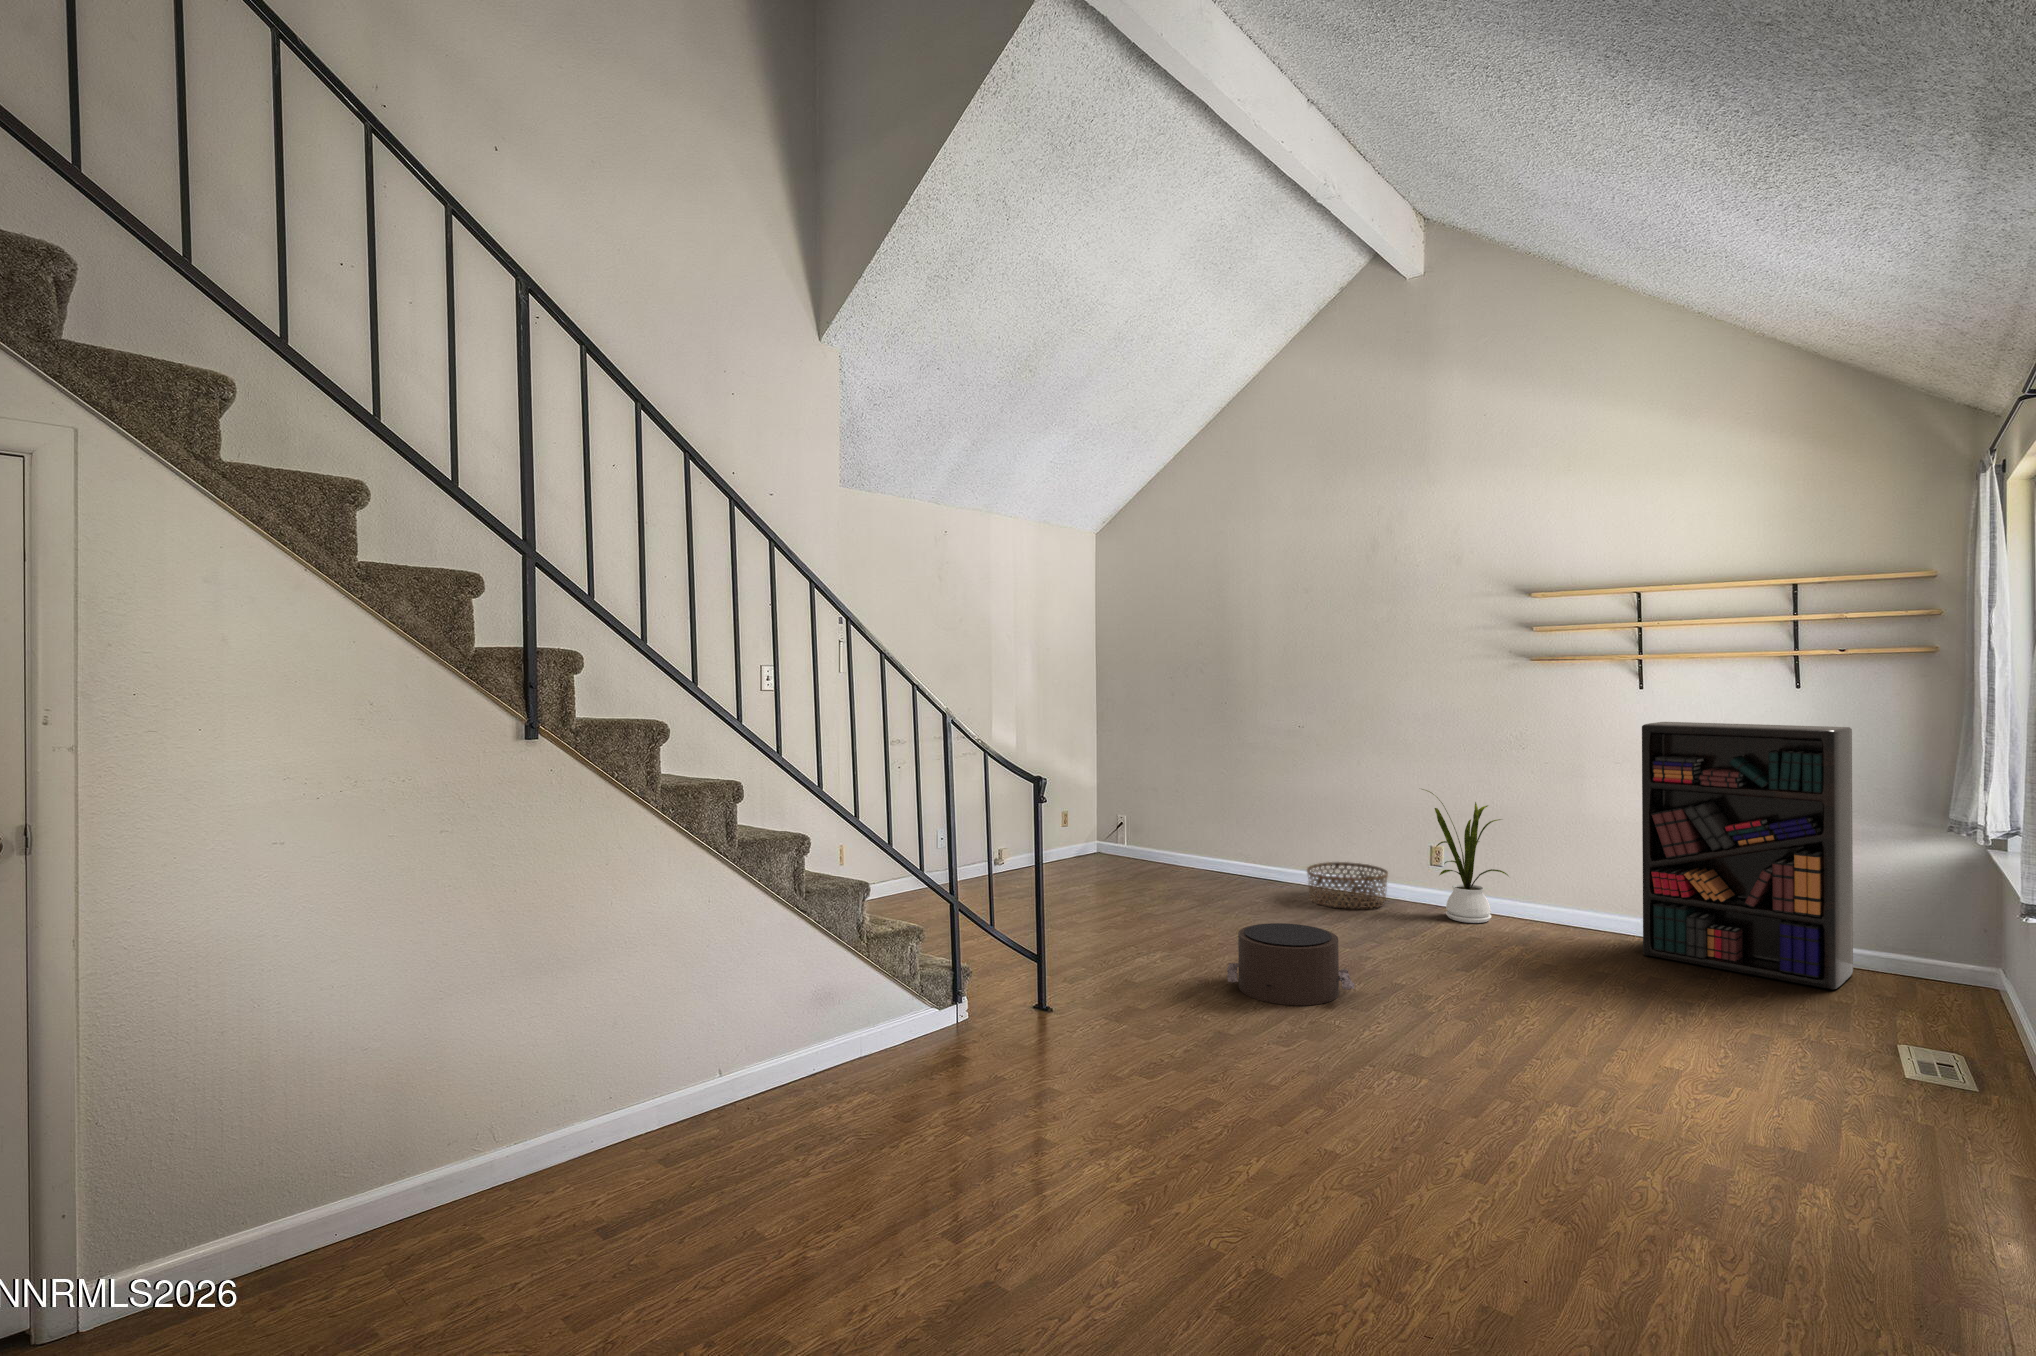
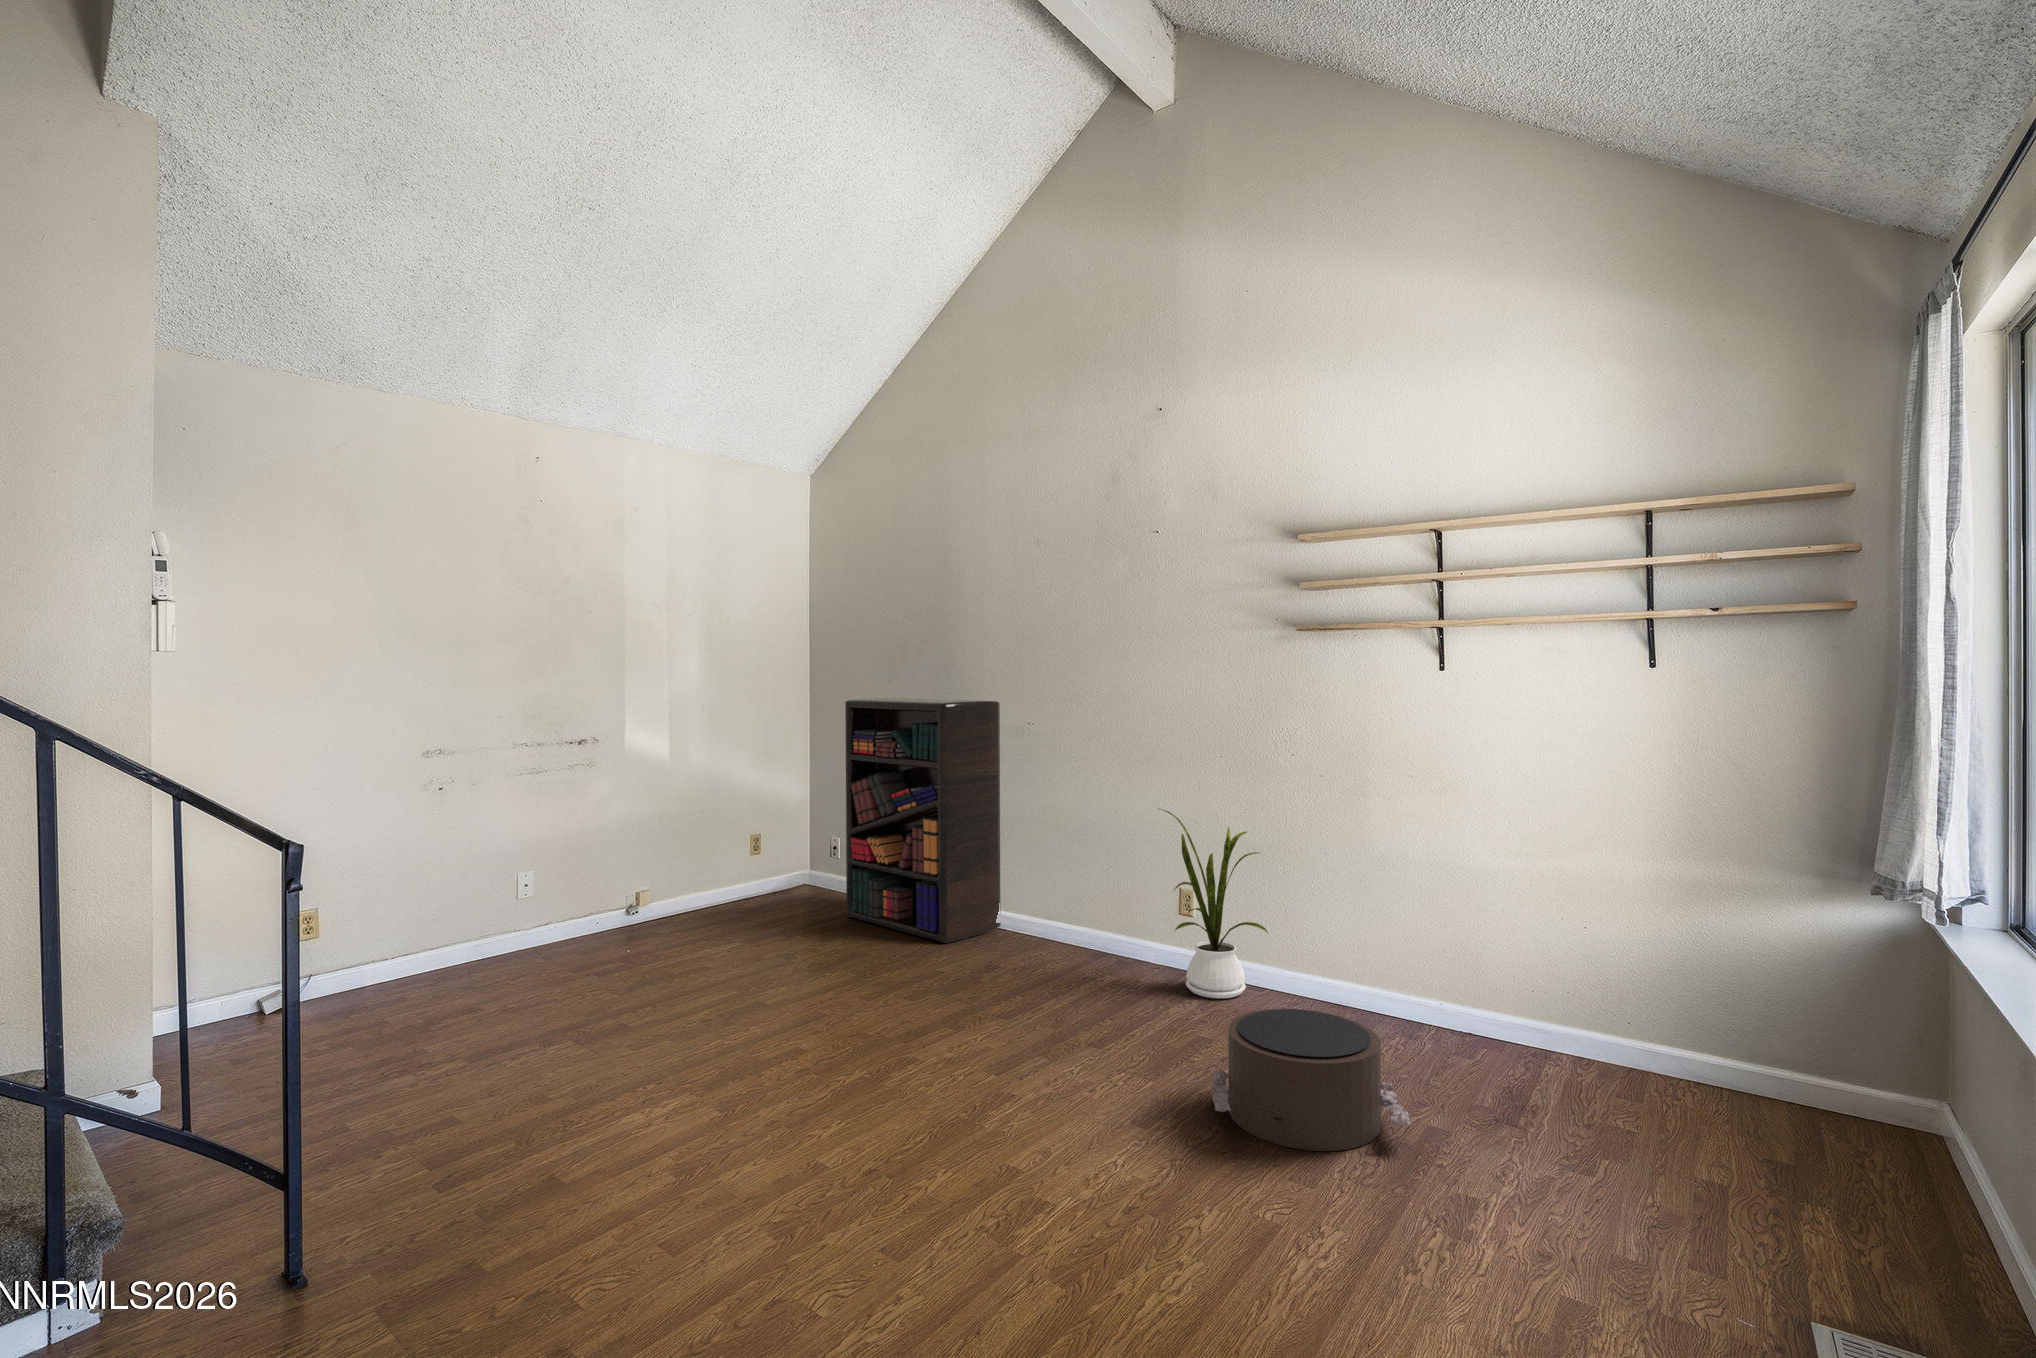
bookshelf: present [1642,722,1853,990] -> present [845,698,1001,943]
basket: present [1307,862,1388,909] -> none [1017,904,1122,974]
pouf: present [1227,923,1355,1005] -> present [1211,1009,1411,1151]

